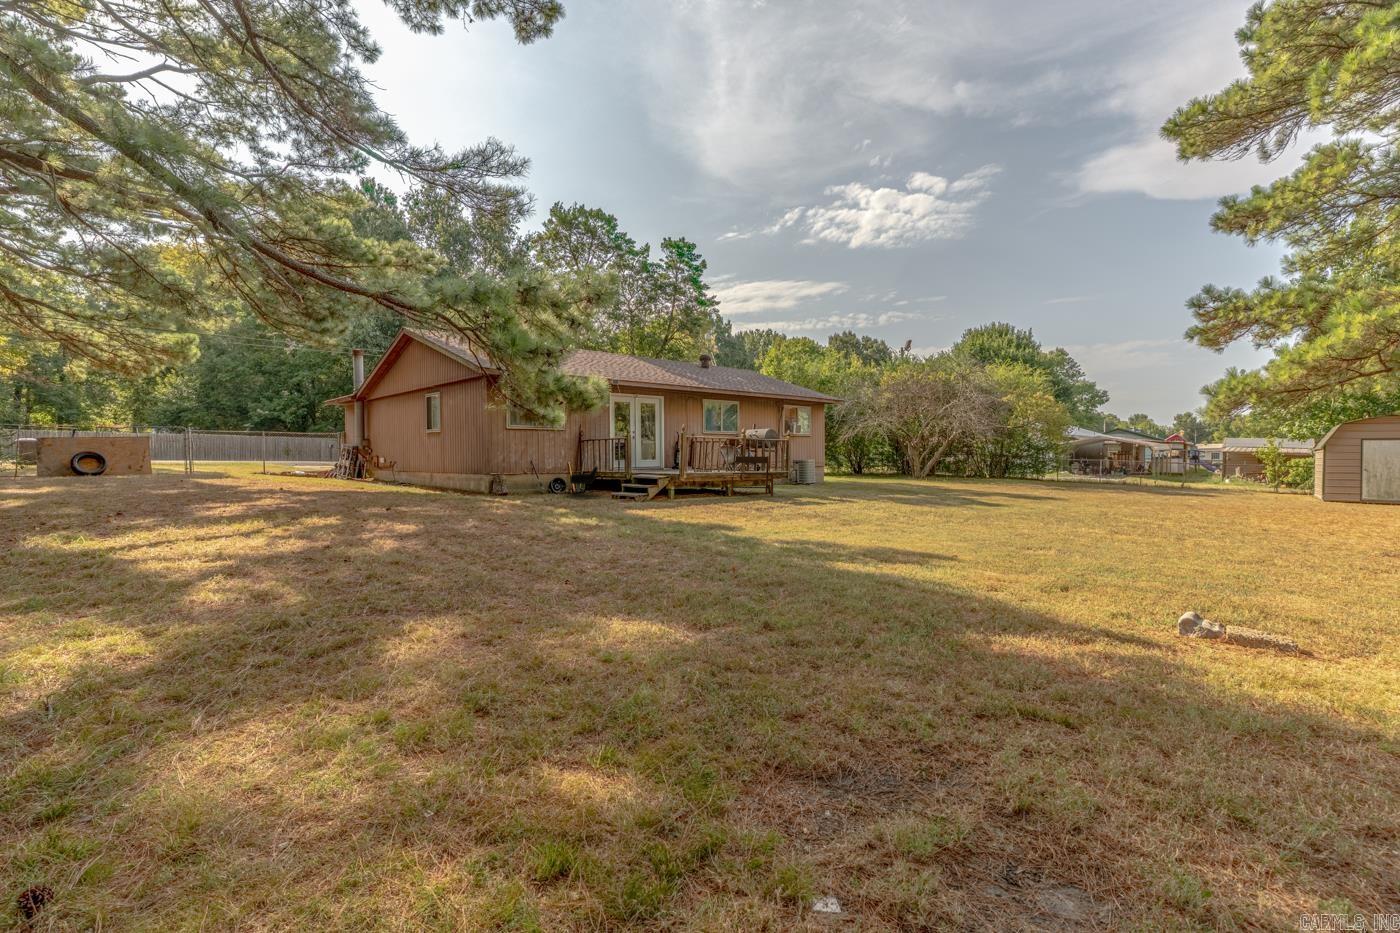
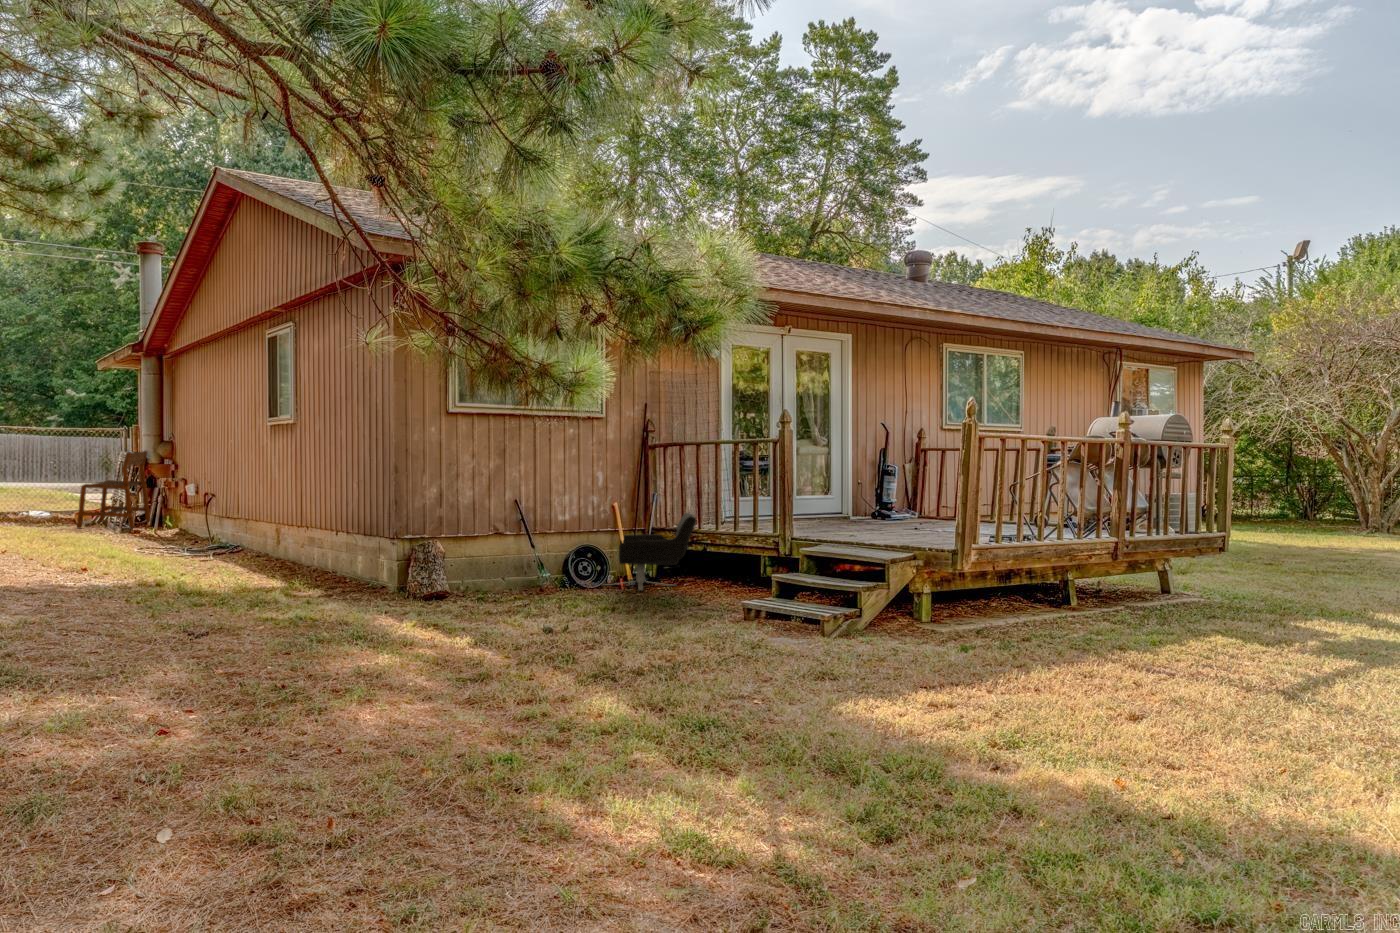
bench: present [730,456,773,496] -> present [77,451,151,529]

